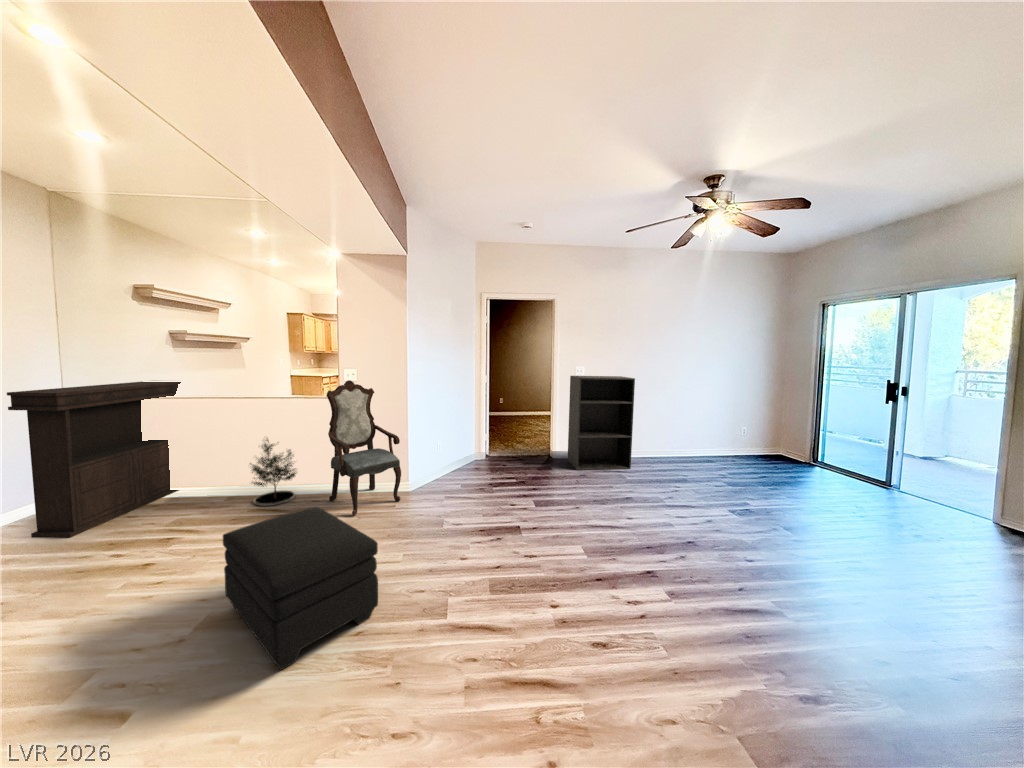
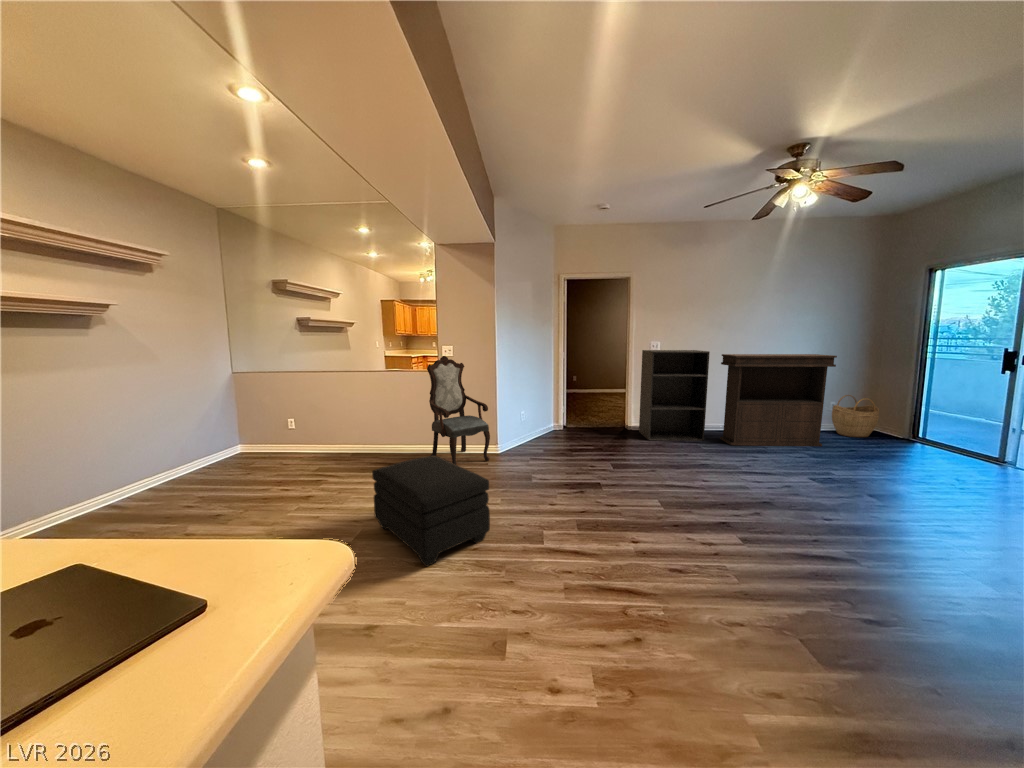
console table: present [7,382,181,538] -> present [720,354,837,446]
woven basket: none [745,421,785,462] -> present [832,395,879,437]
potted tree: present [250,438,296,506] -> none [367,403,404,461]

